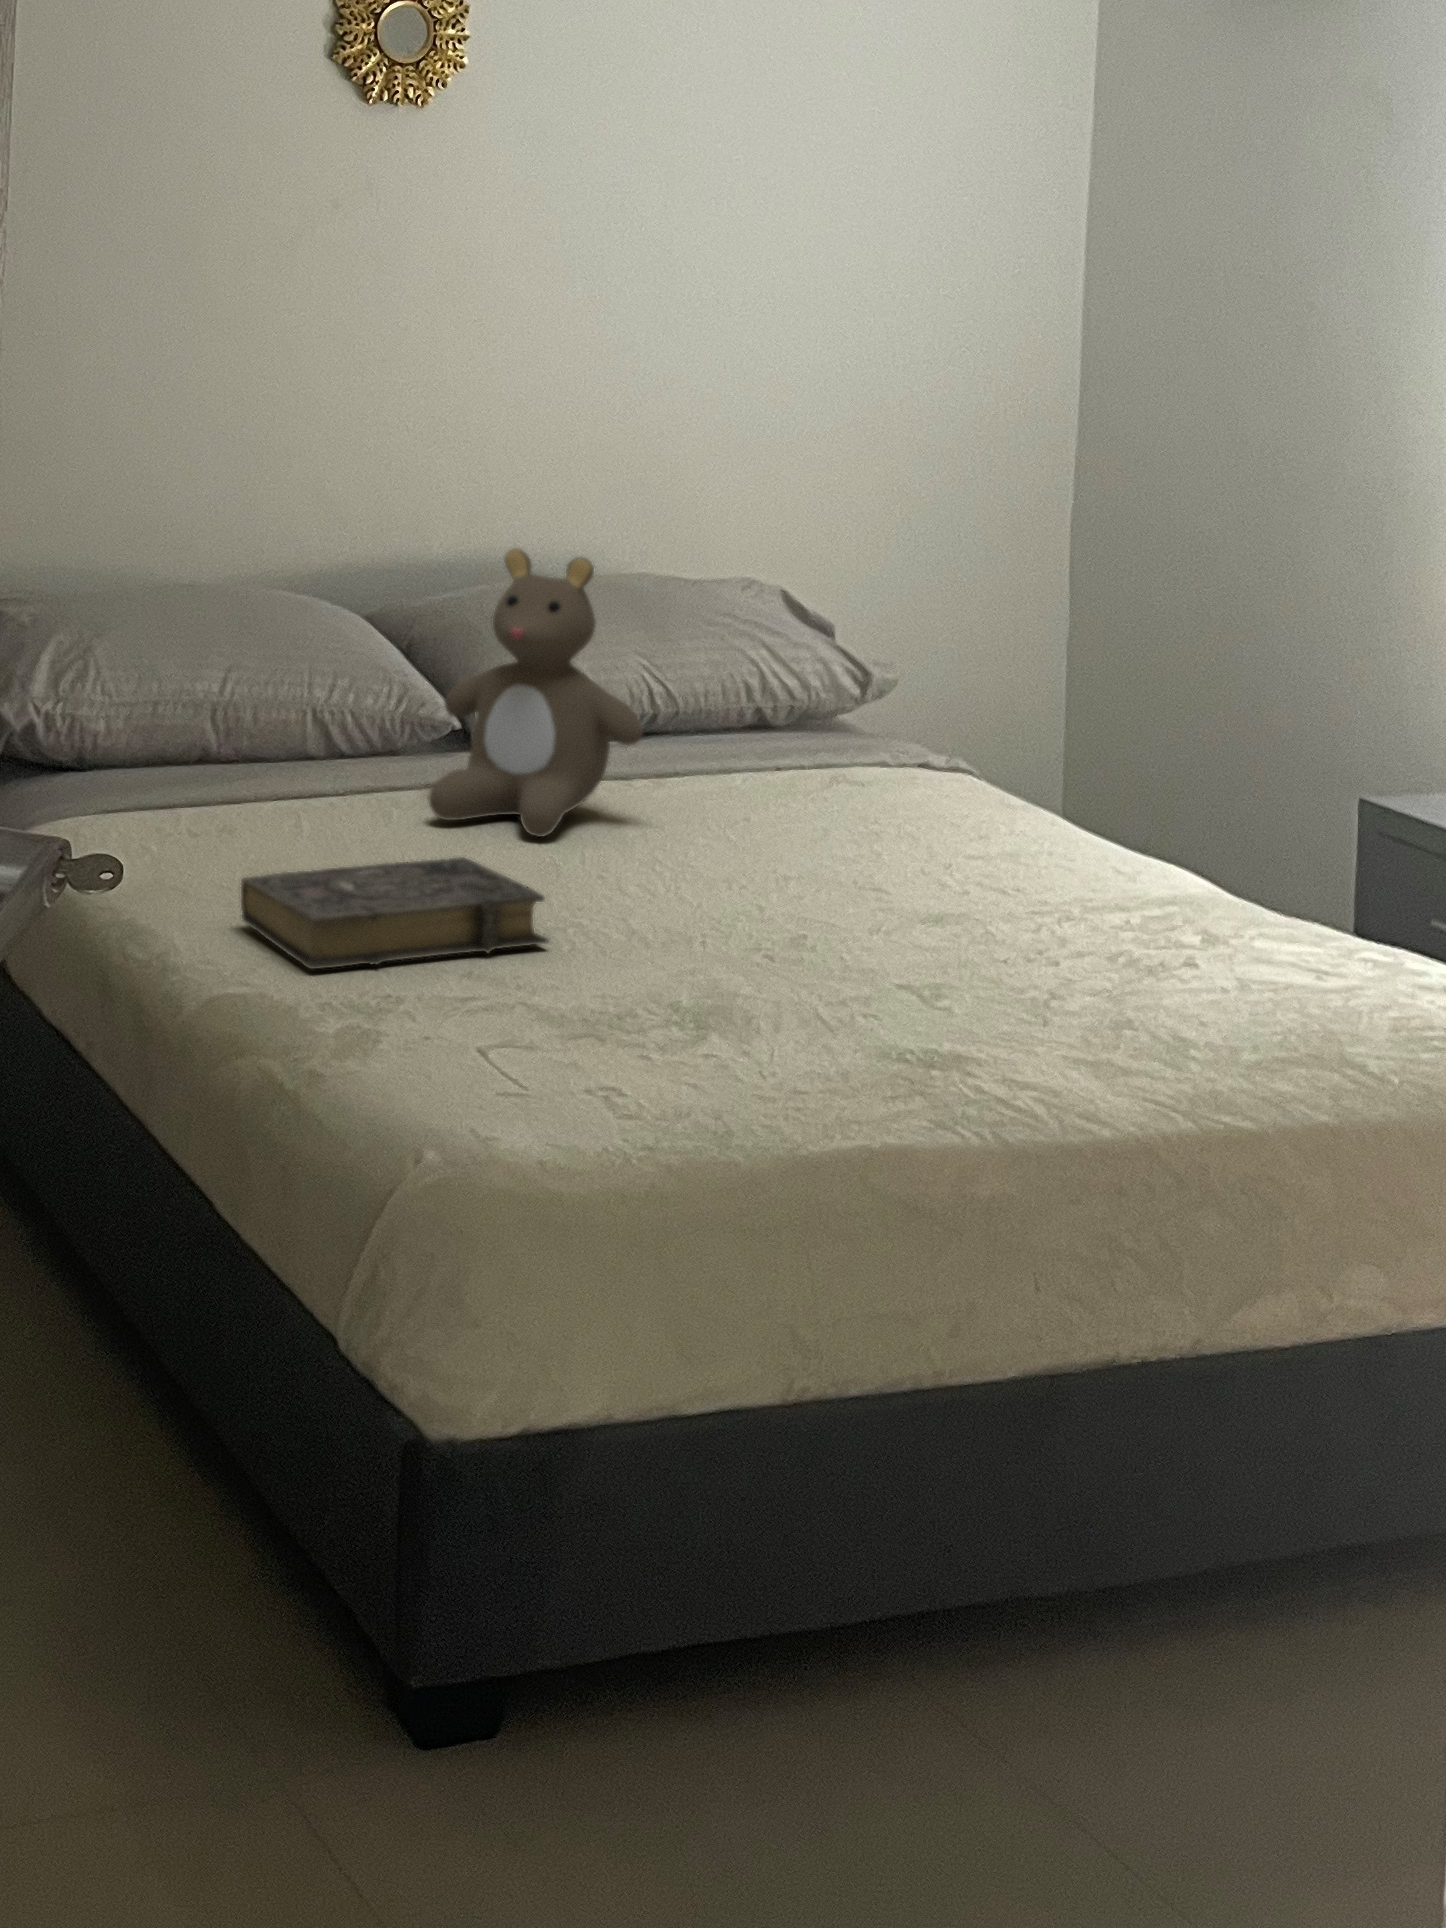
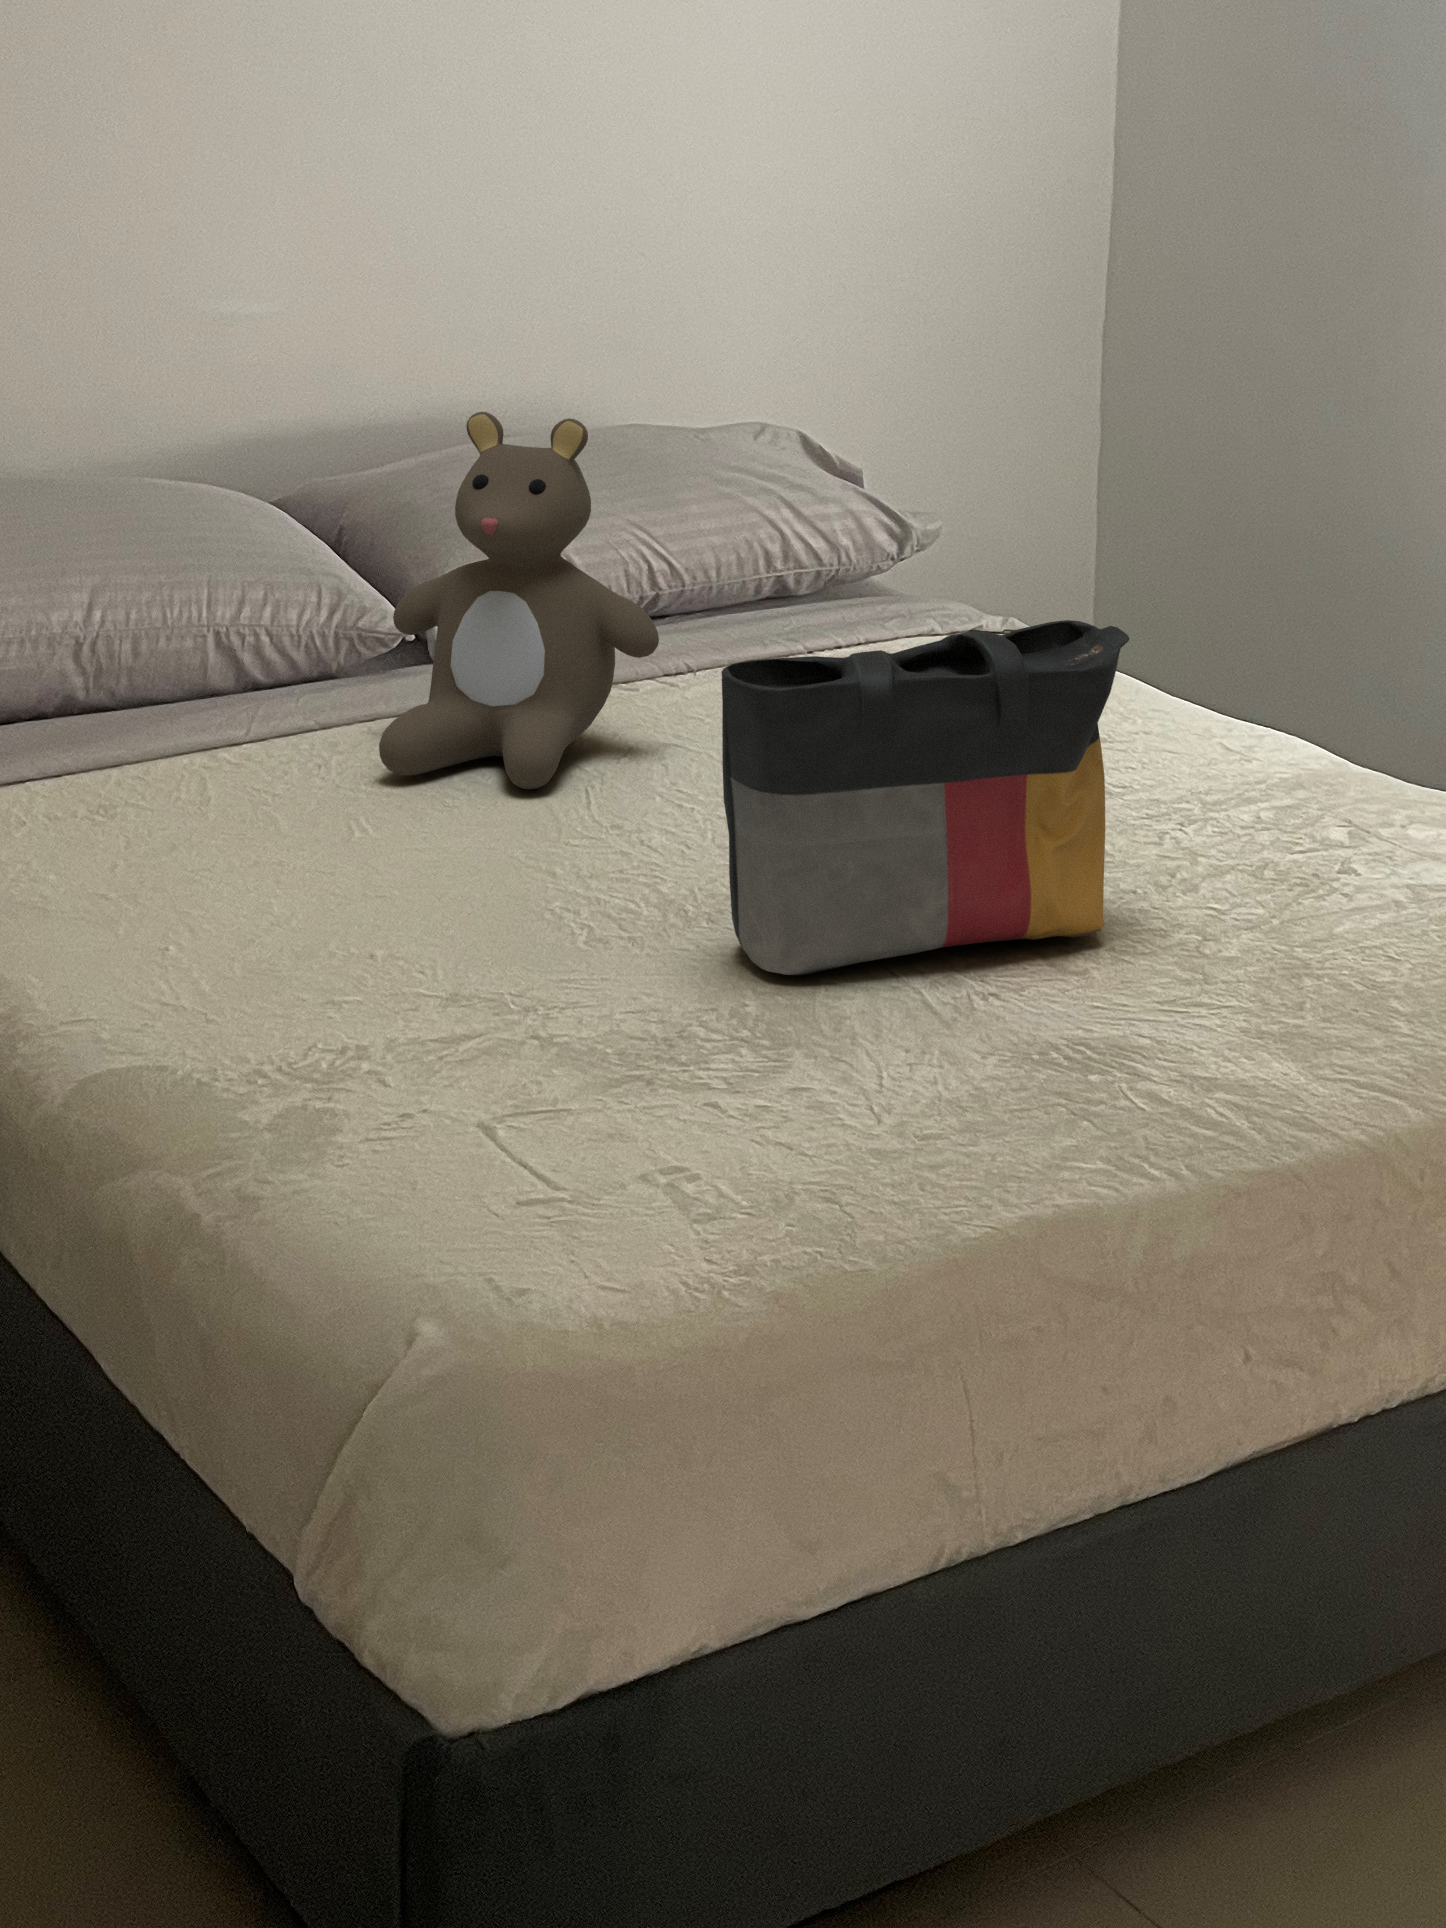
tote bag: none [664,719,973,961] -> present [721,620,1129,975]
book: present [241,857,548,969] -> none [113,853,569,1068]

